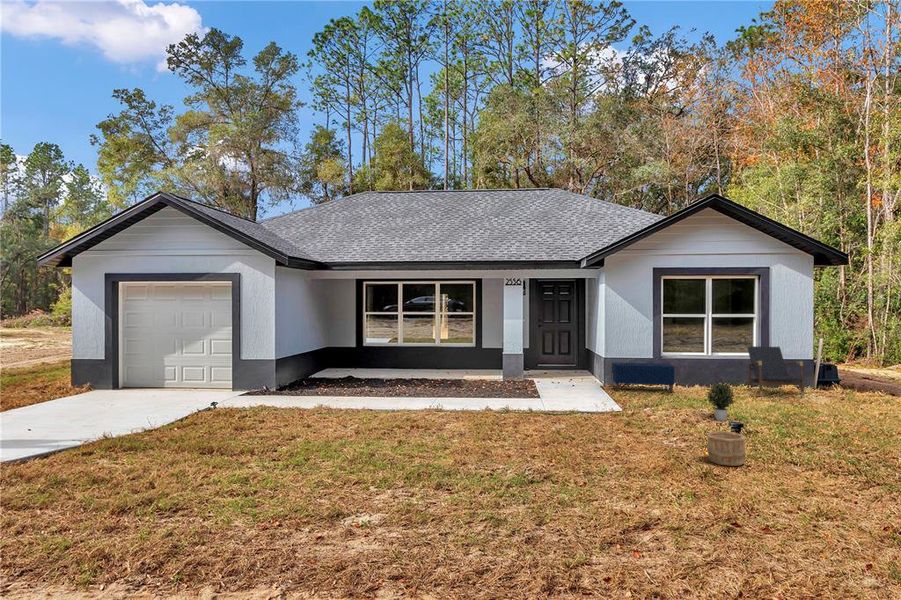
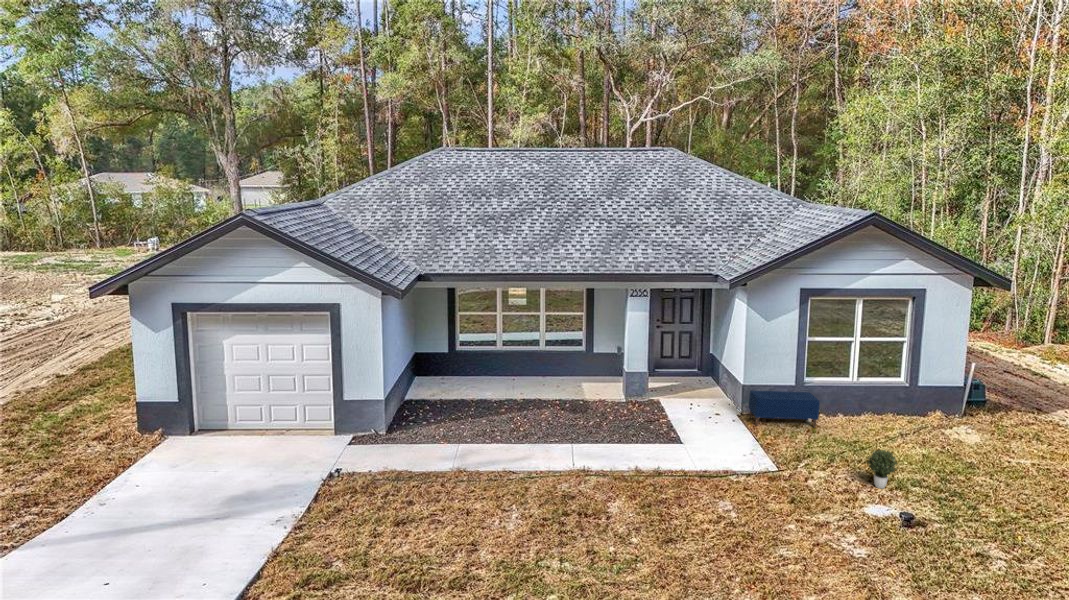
lounge chair: present [748,346,804,397] -> none [893,374,955,434]
wooden bucket: present [707,431,746,466] -> none [887,539,928,581]

